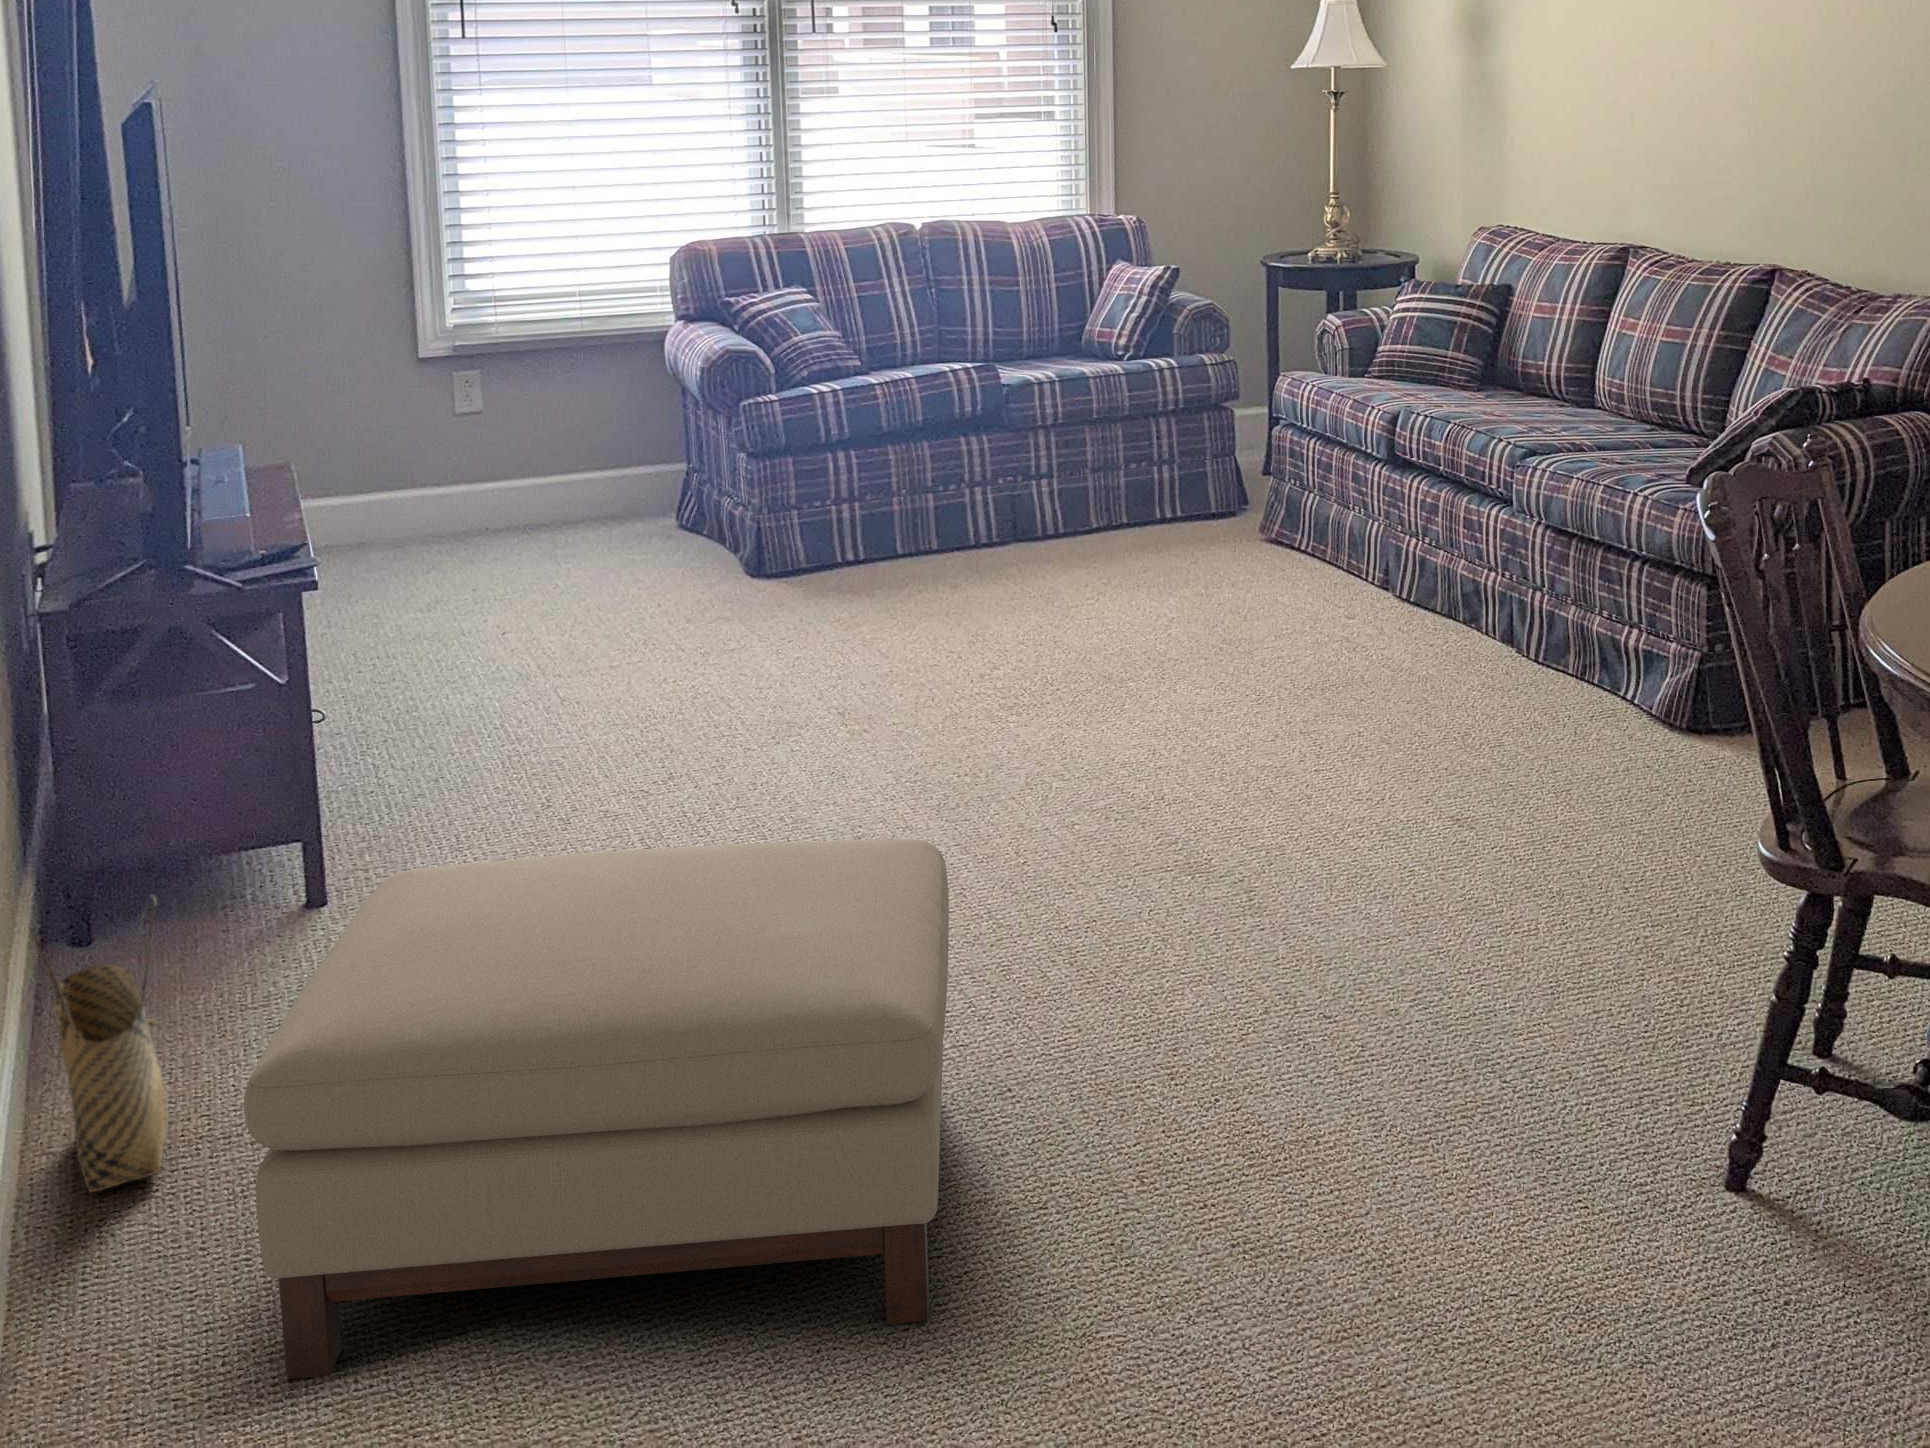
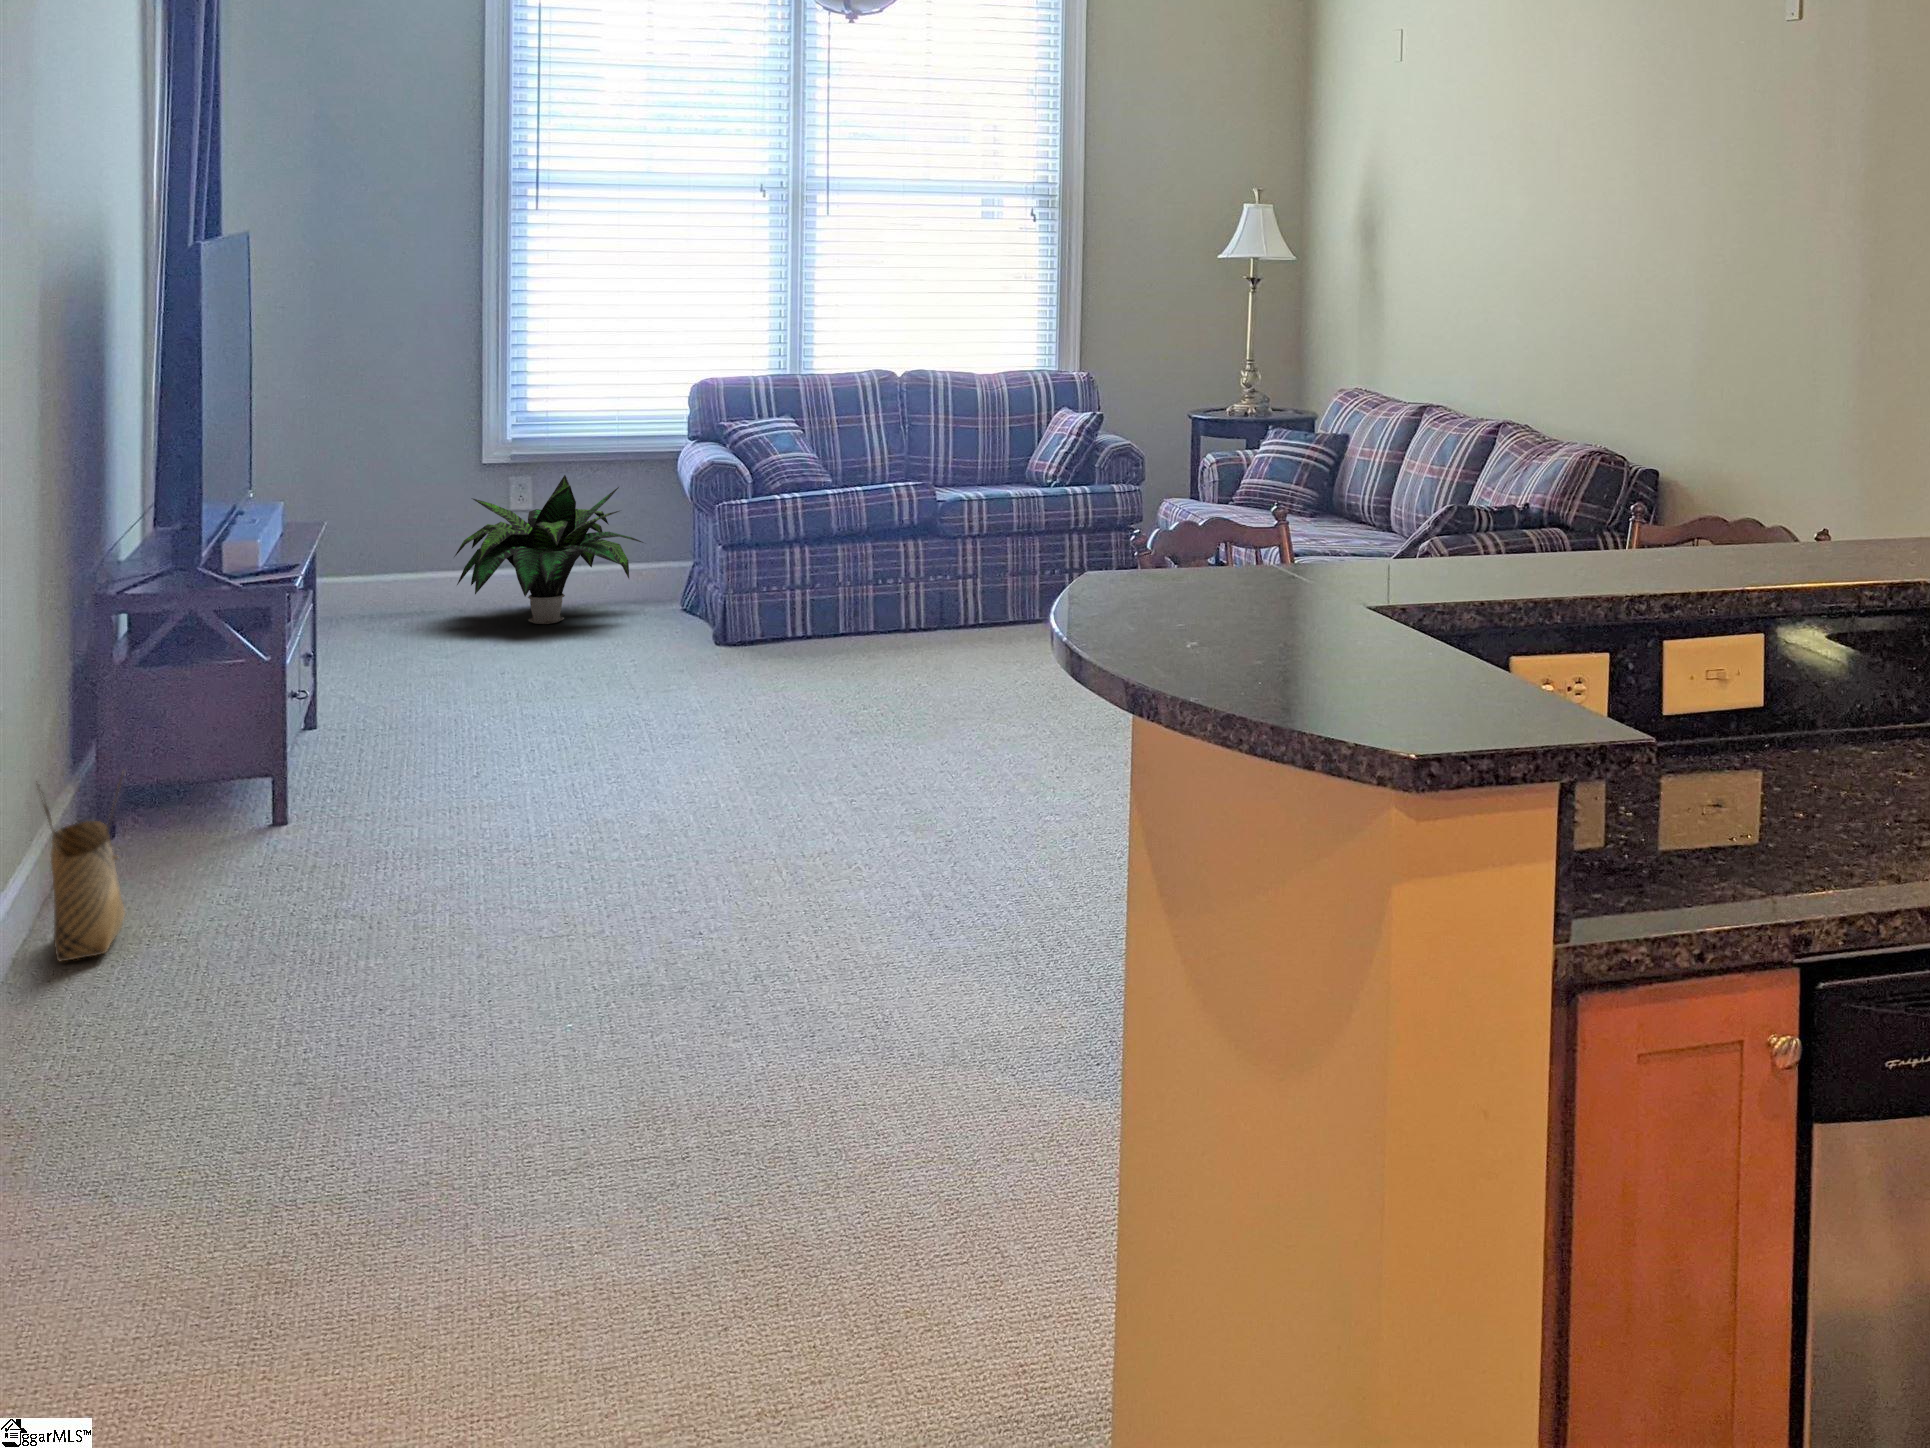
potted plant: none [406,370,633,558] -> present [454,475,644,624]
ottoman: present [244,839,949,1379] -> none [134,757,662,1049]

